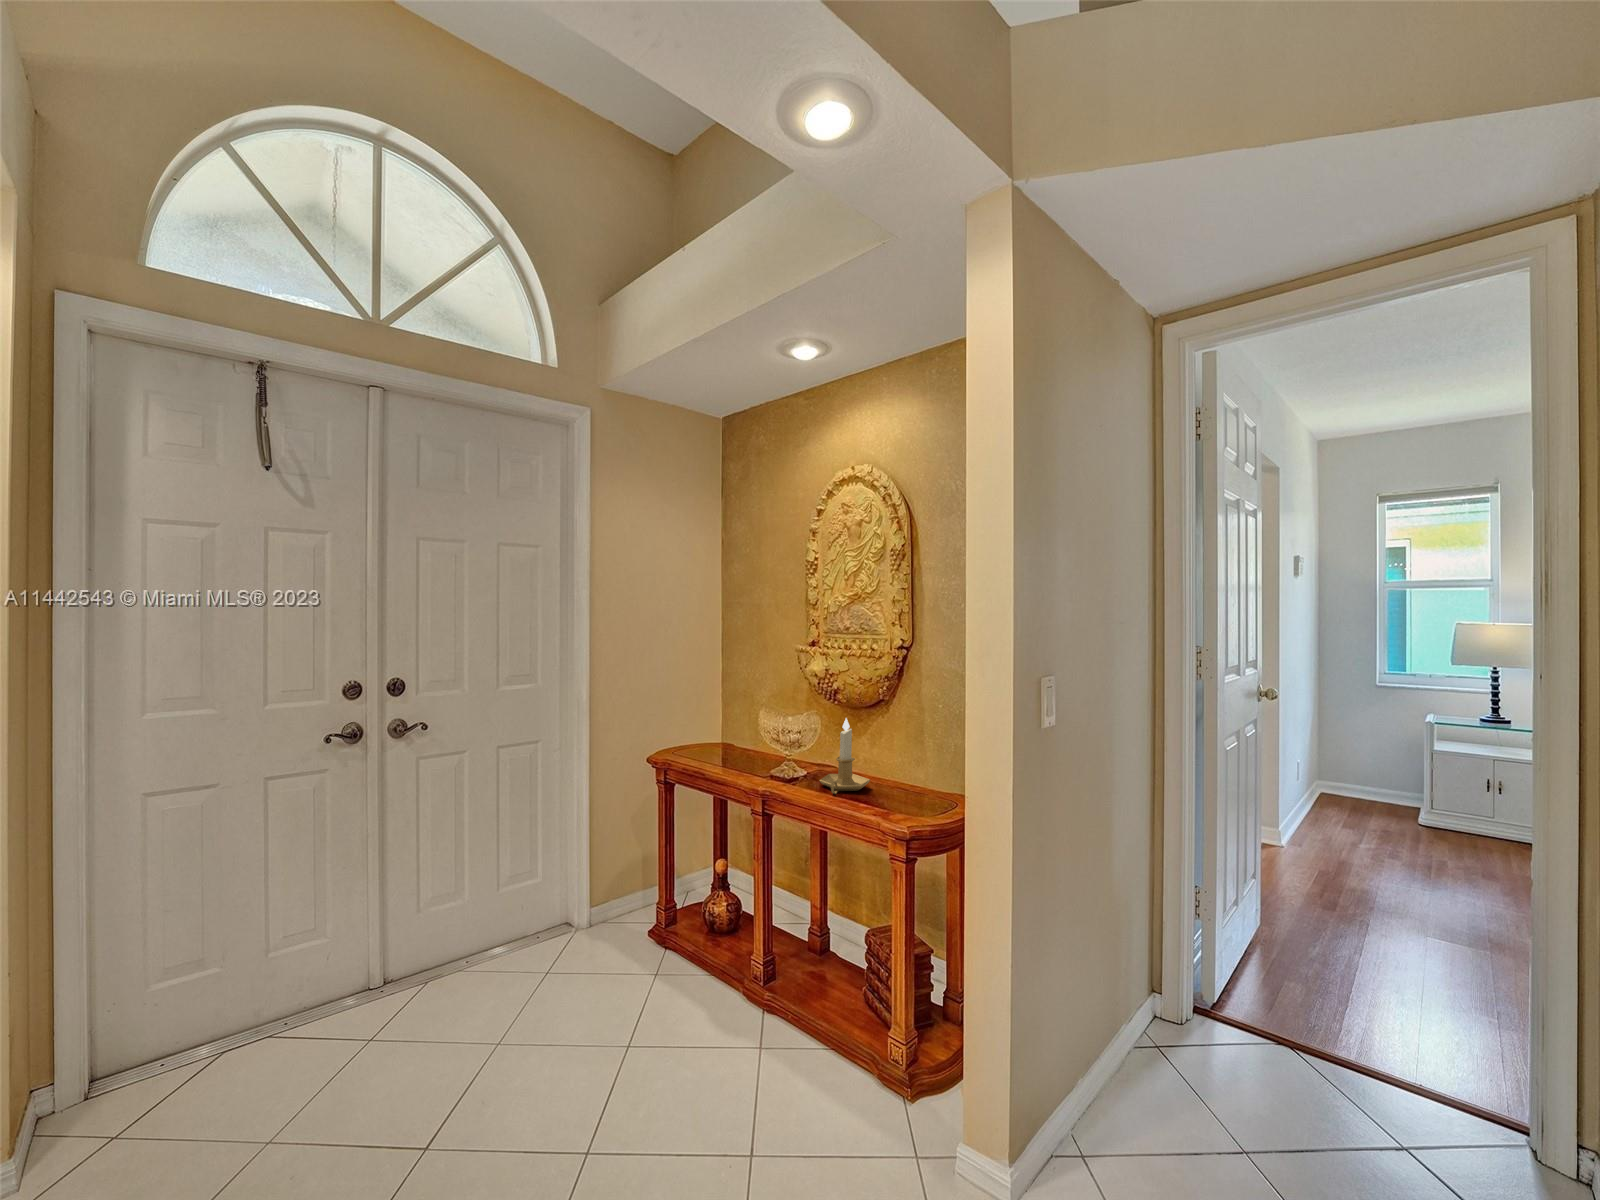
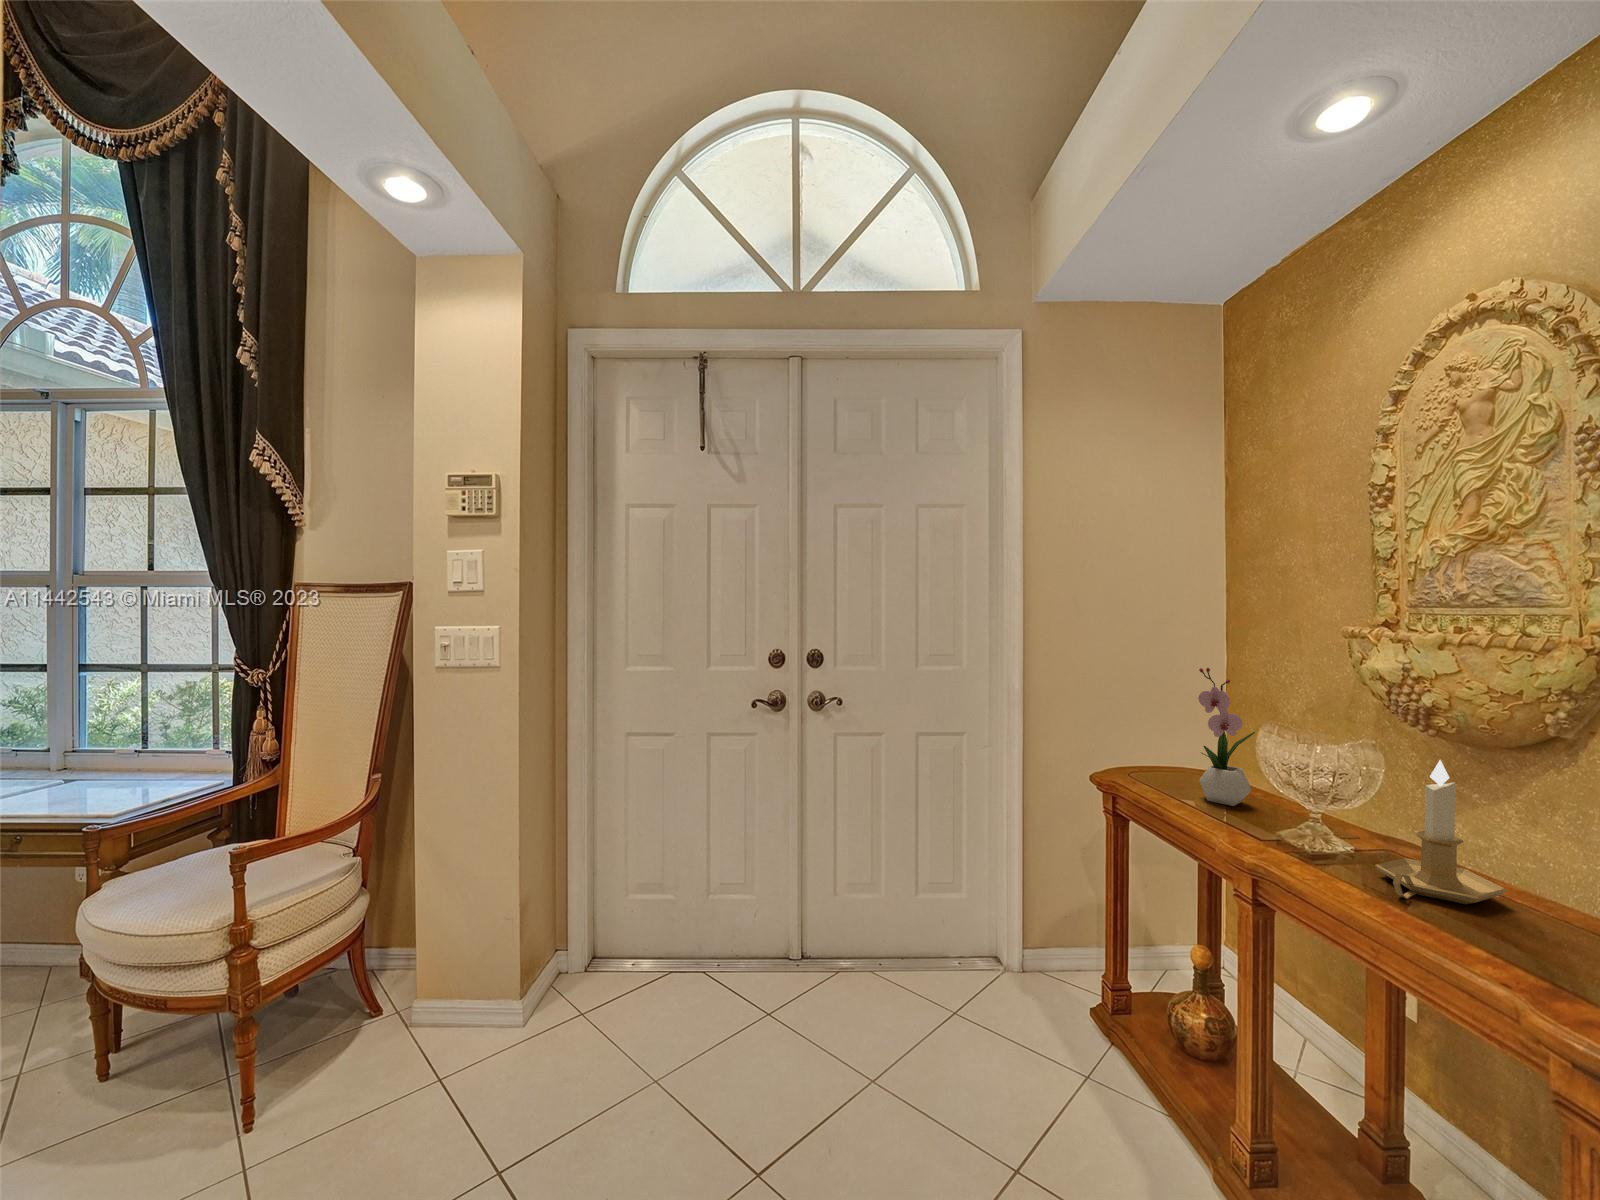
flower arrangement: none [720,674,751,763] -> present [1198,668,1255,806]

